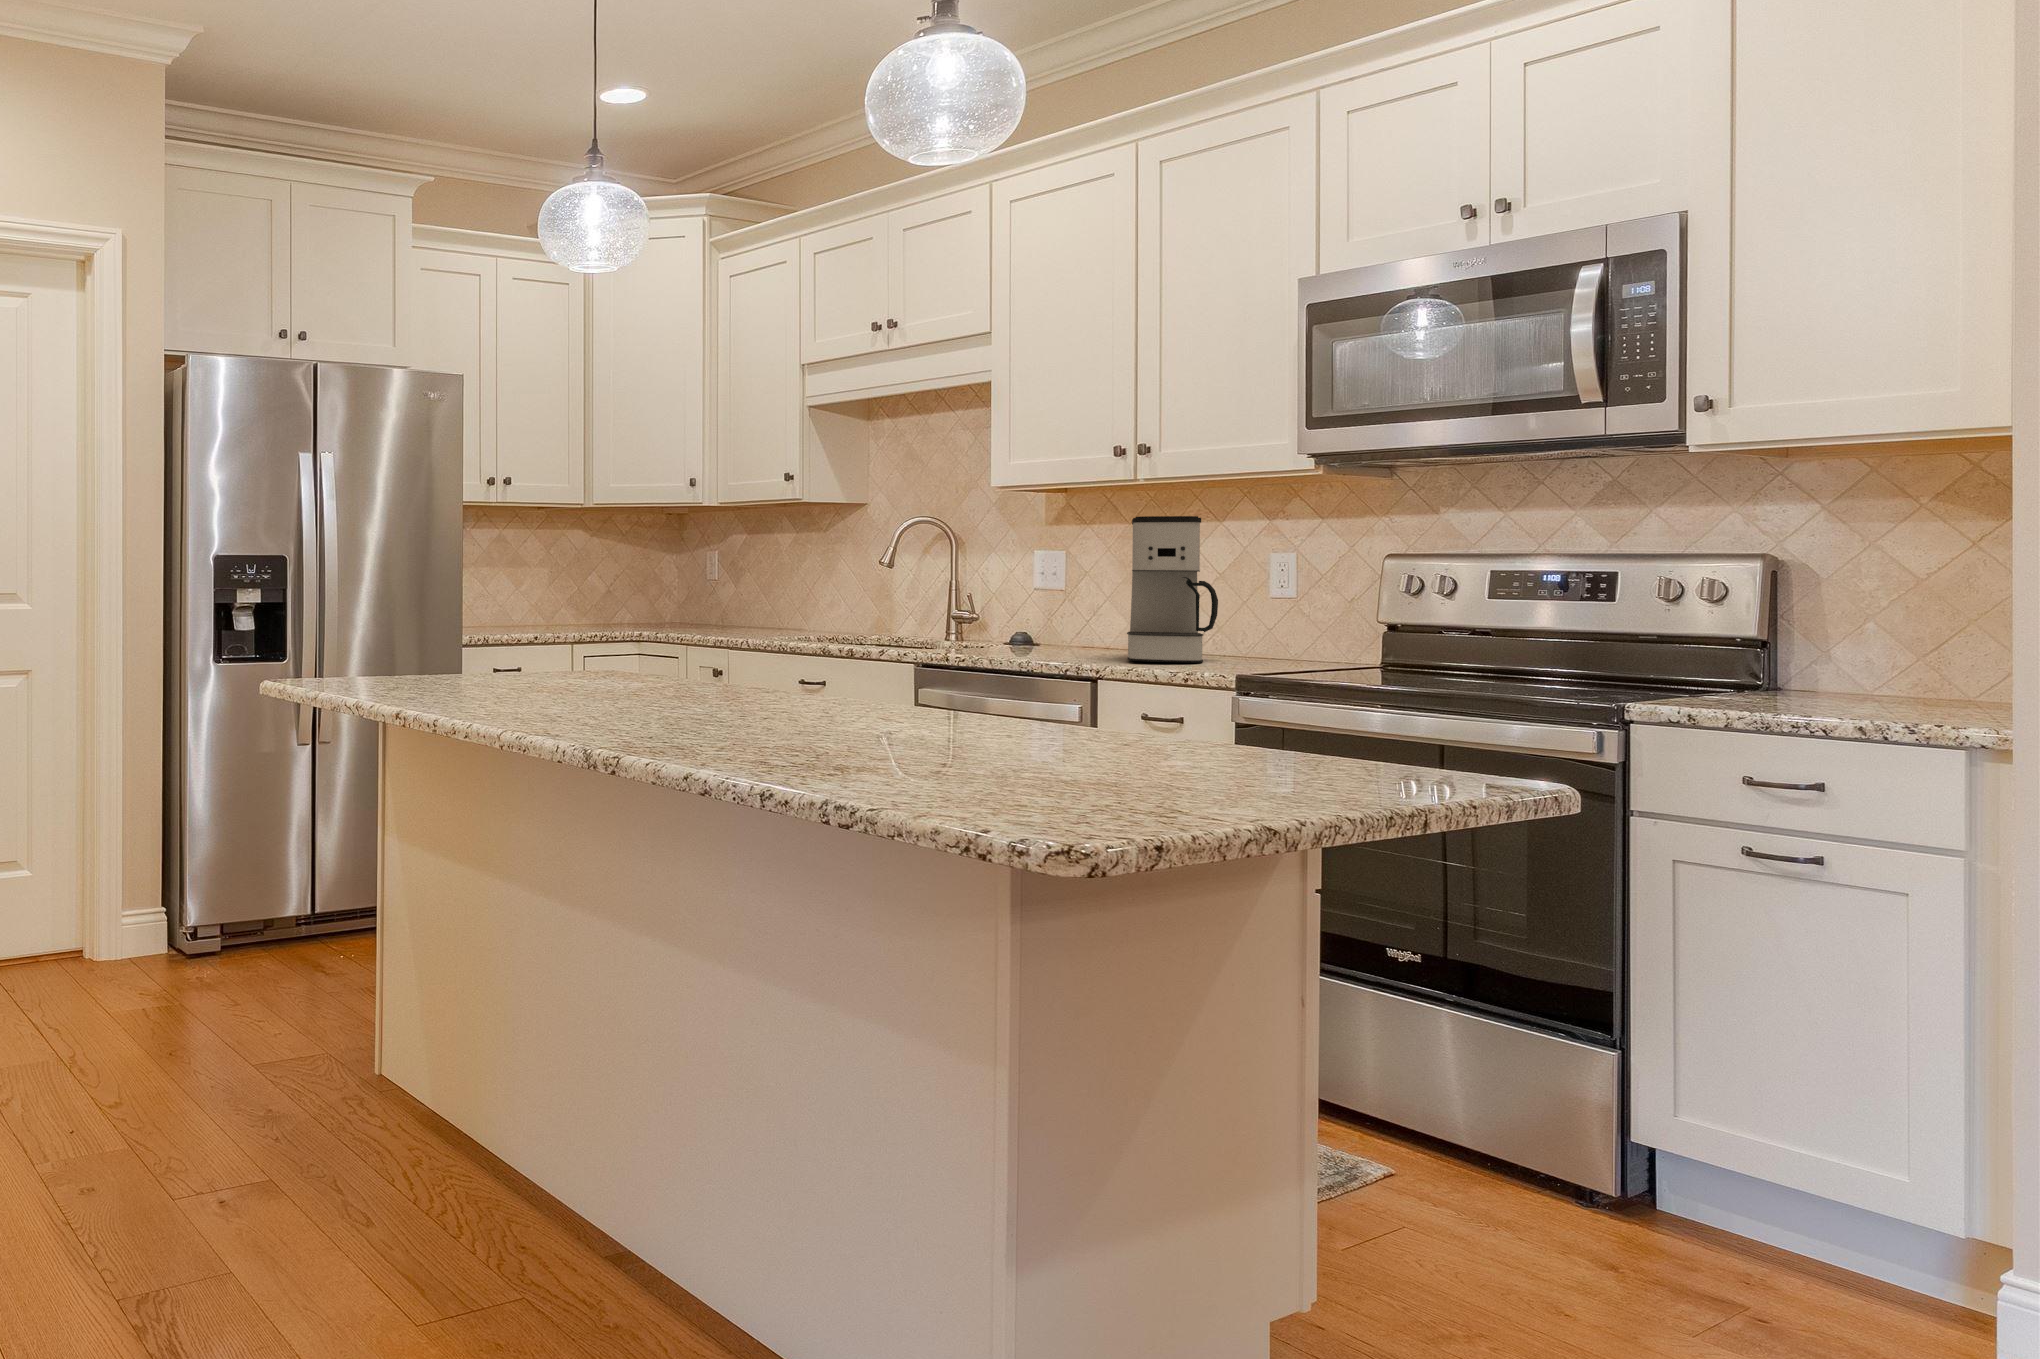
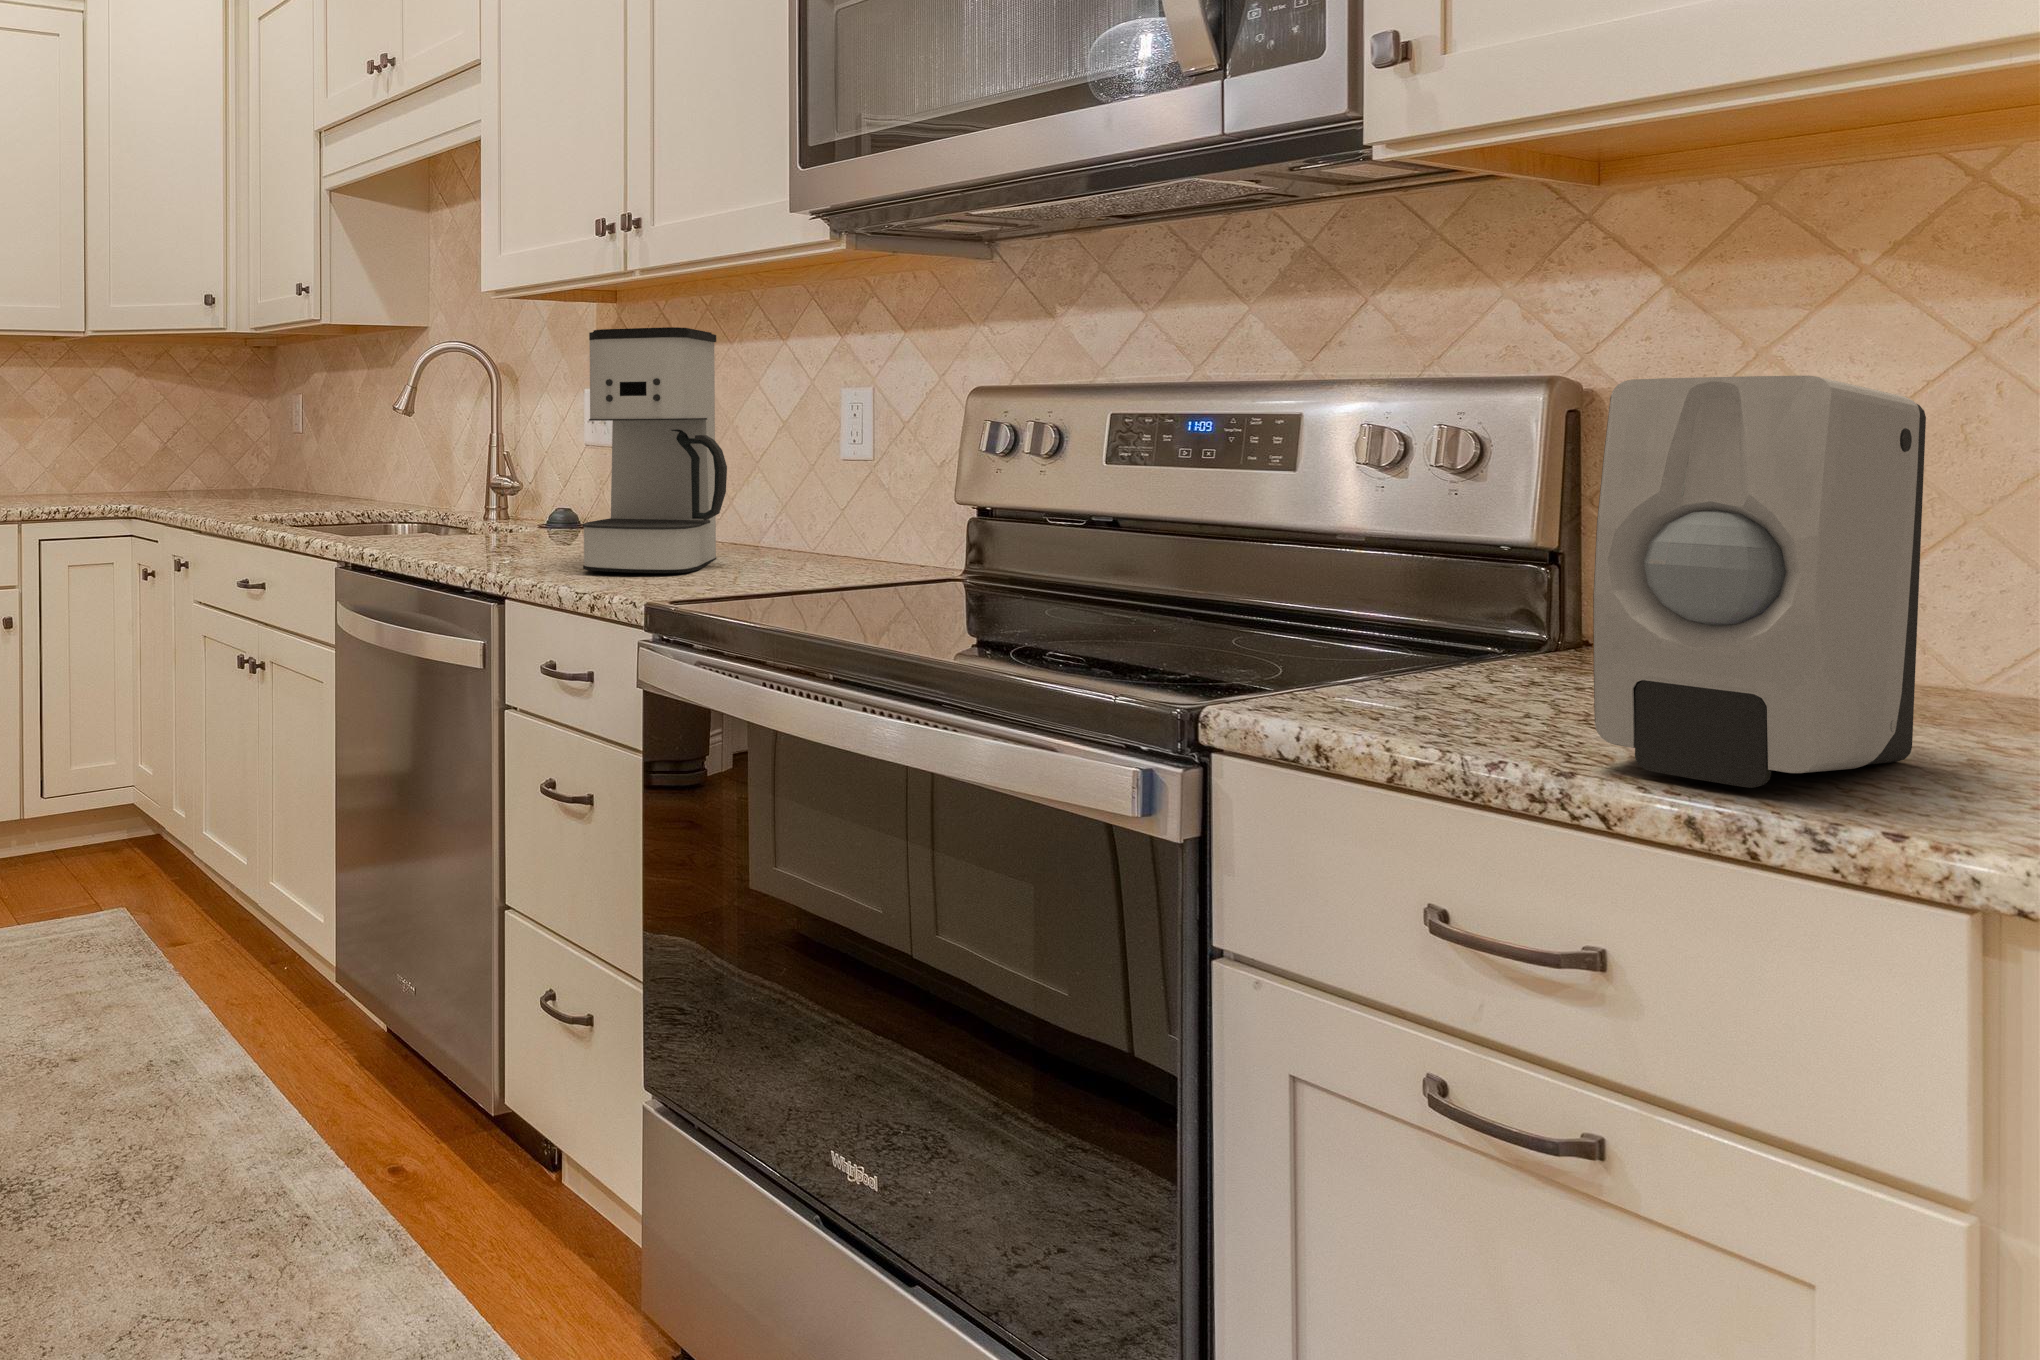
soap dispenser: none [1817,559,1950,717] -> present [1593,376,1926,788]

